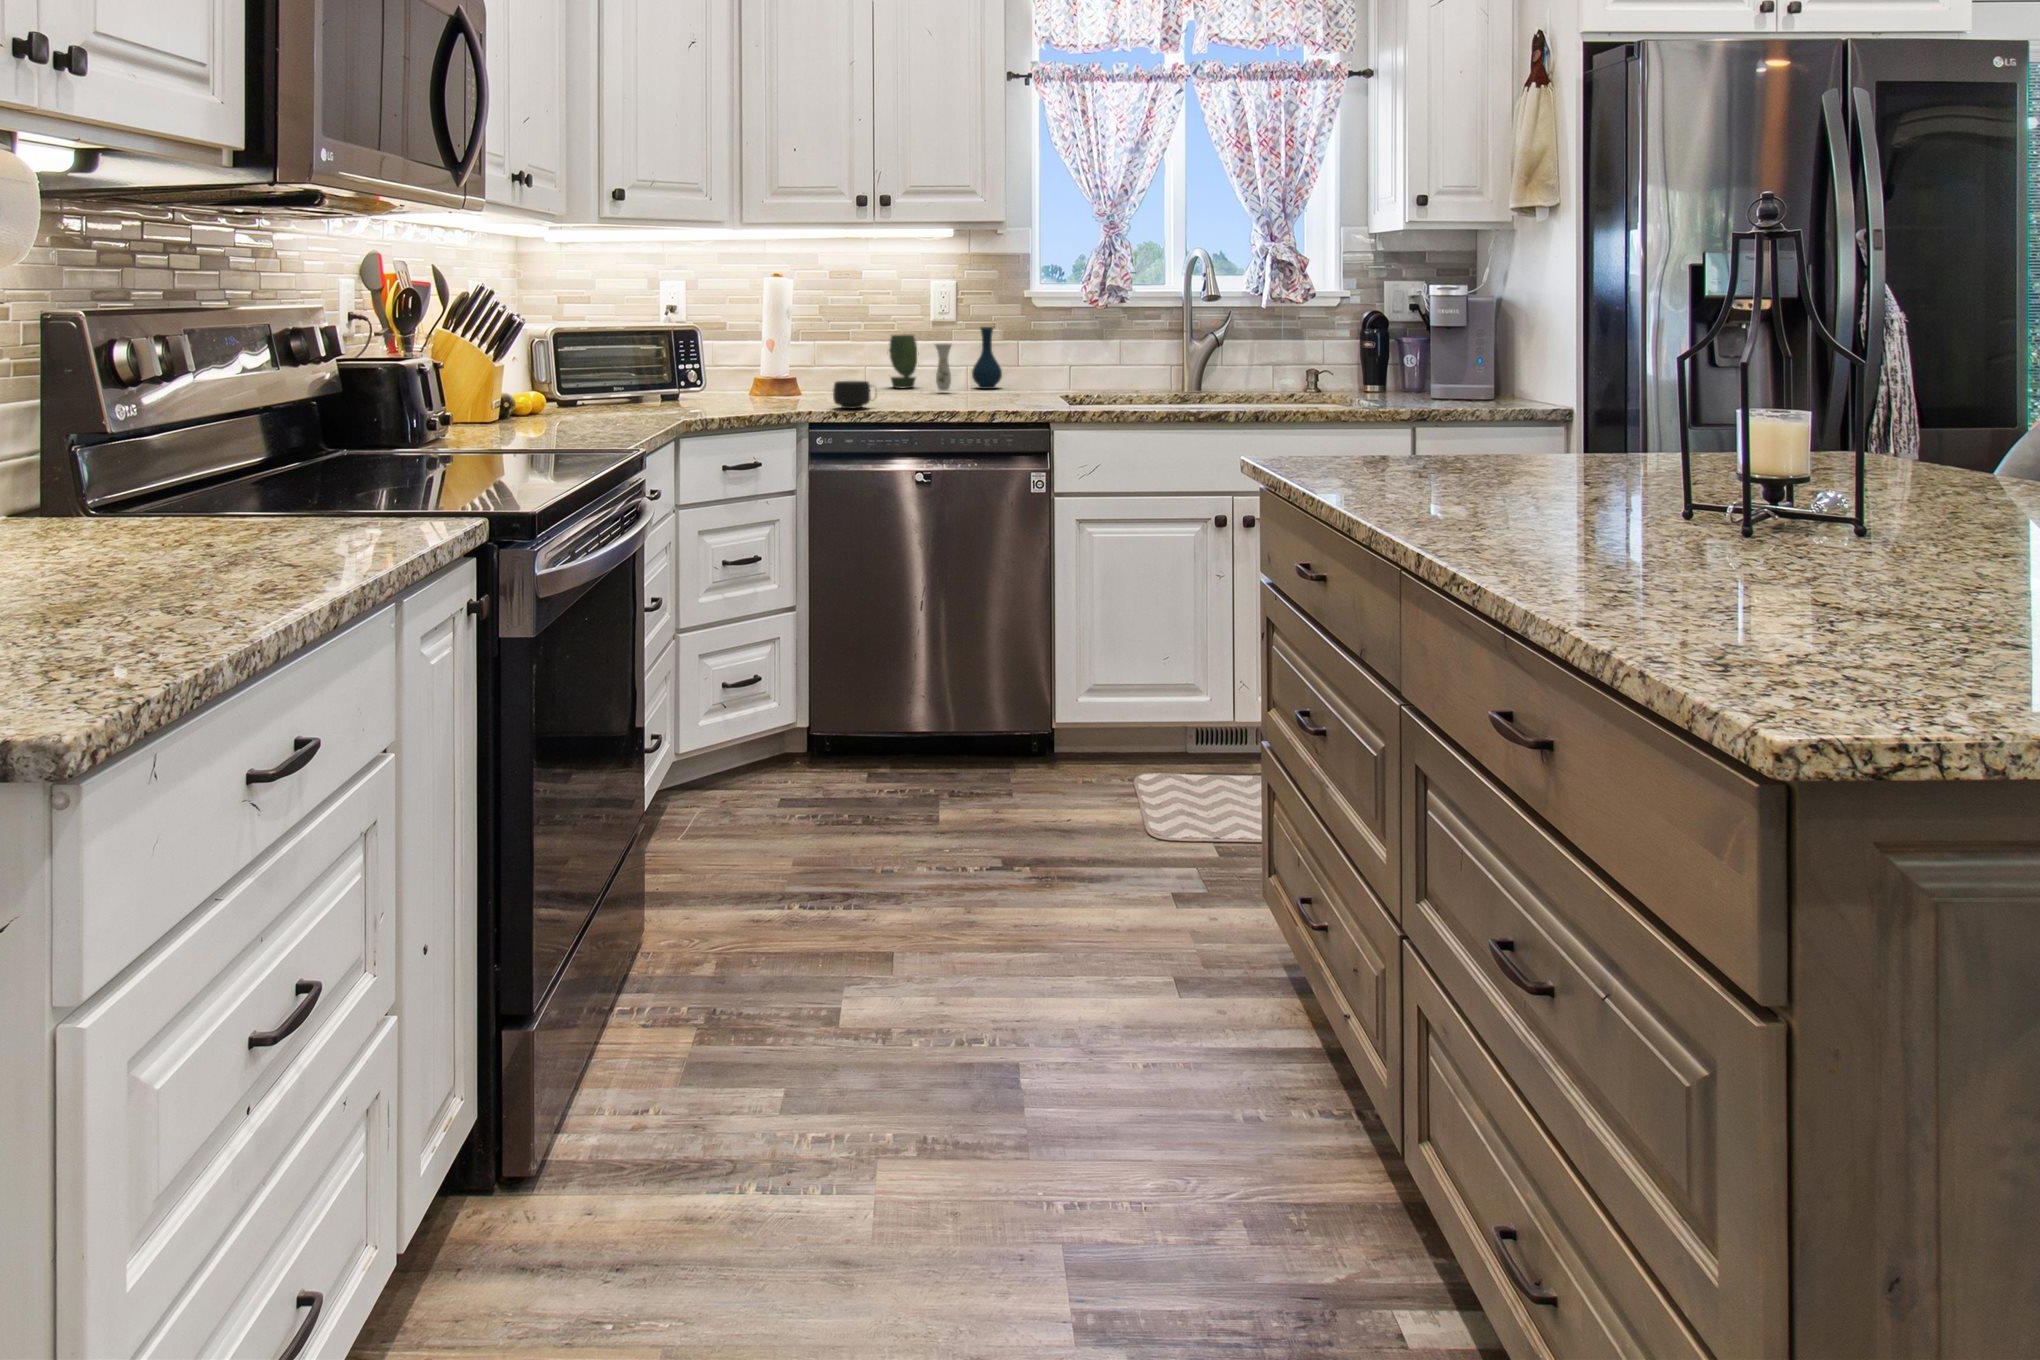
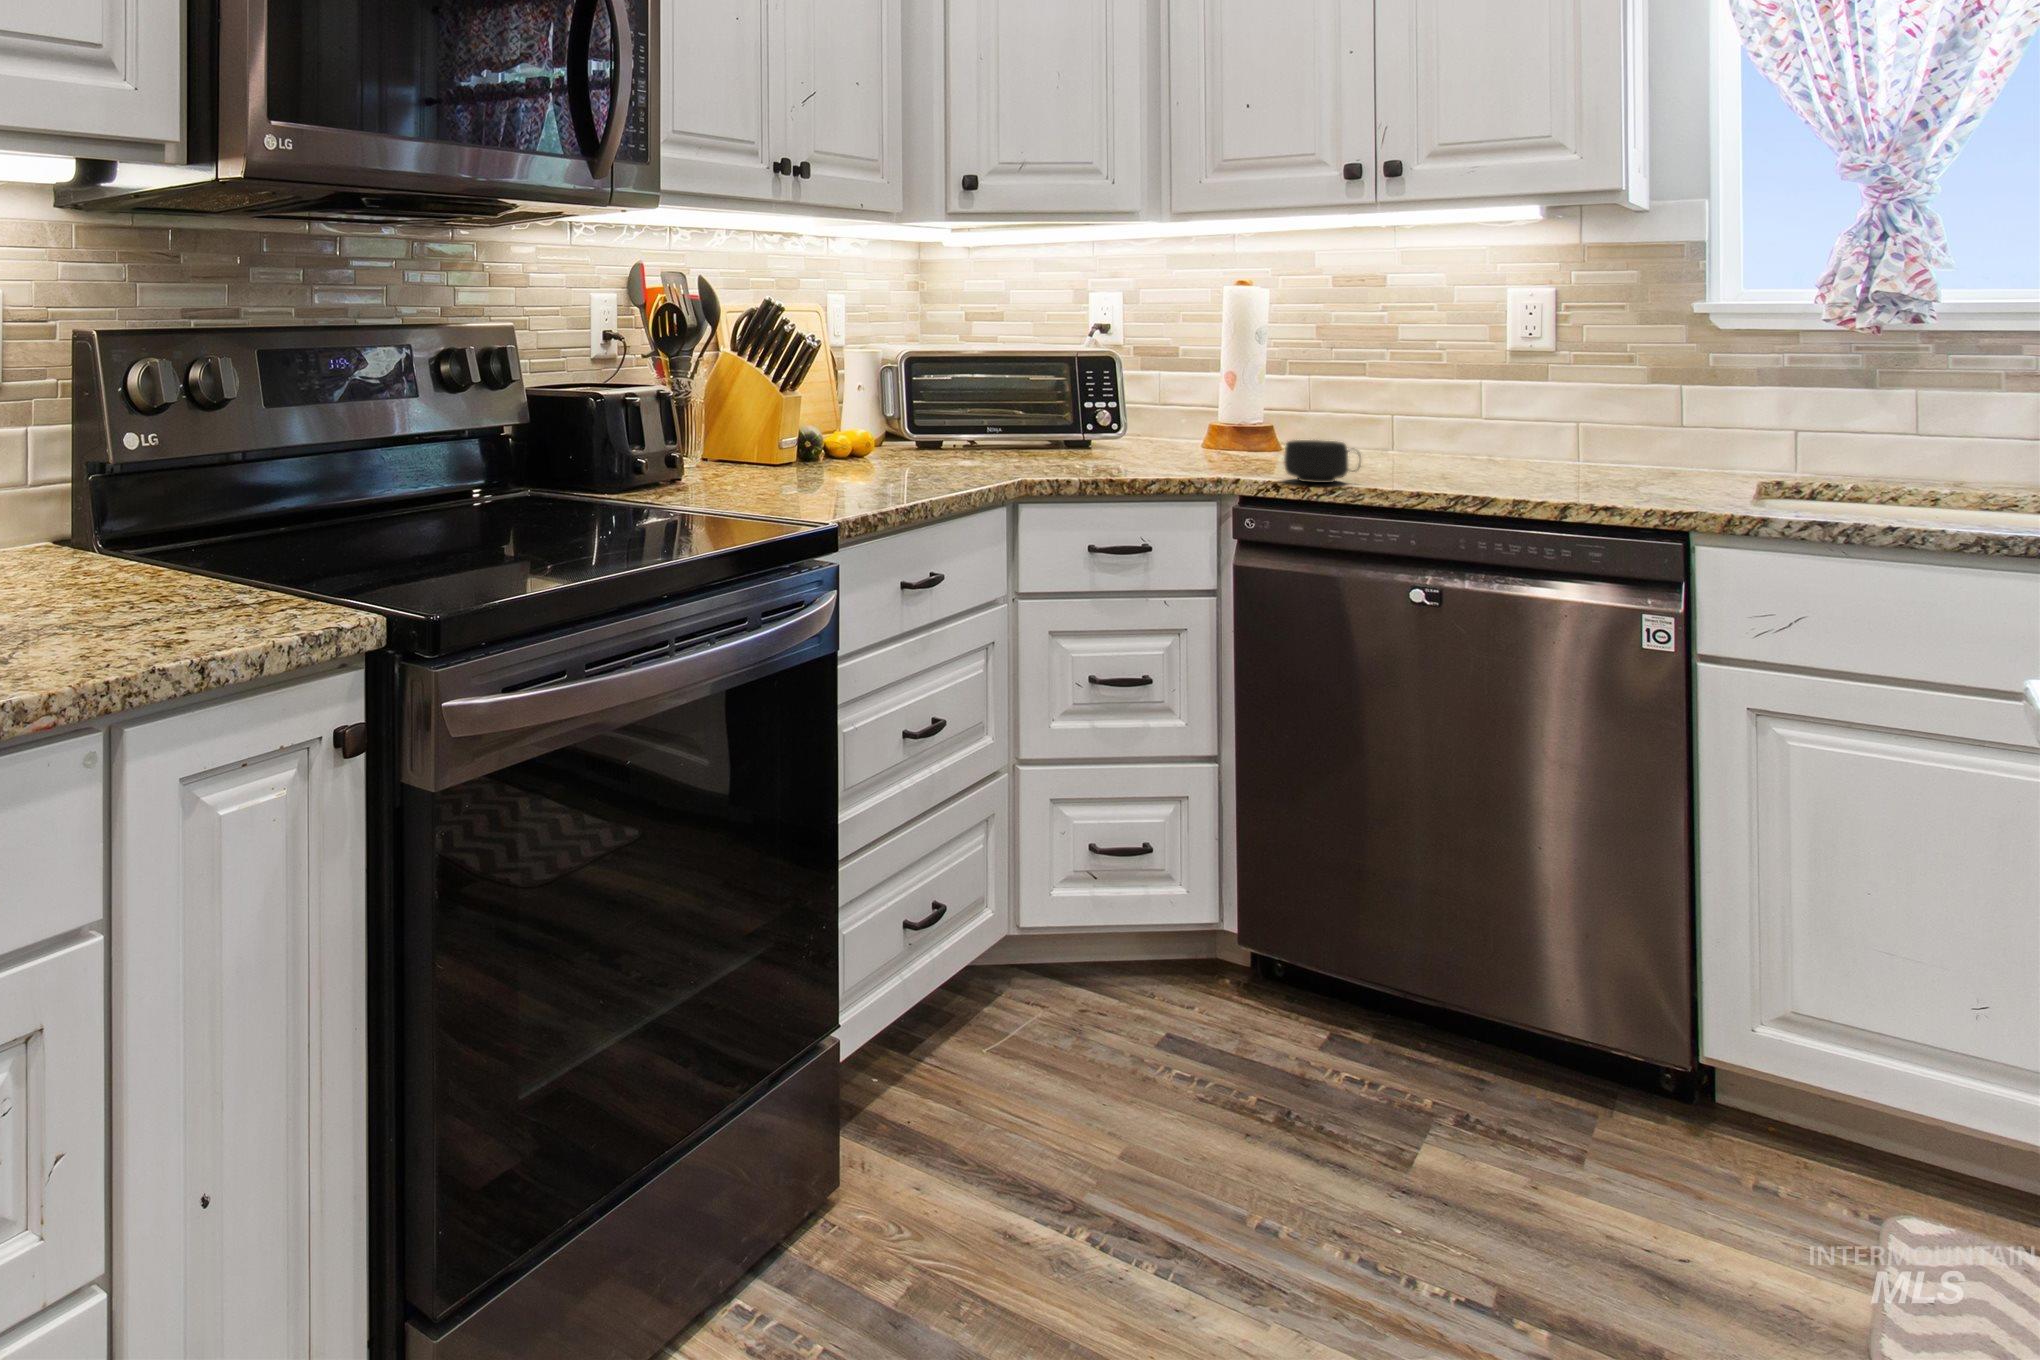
vase: present [889,327,1002,391] -> none [1421,361,1642,463]

